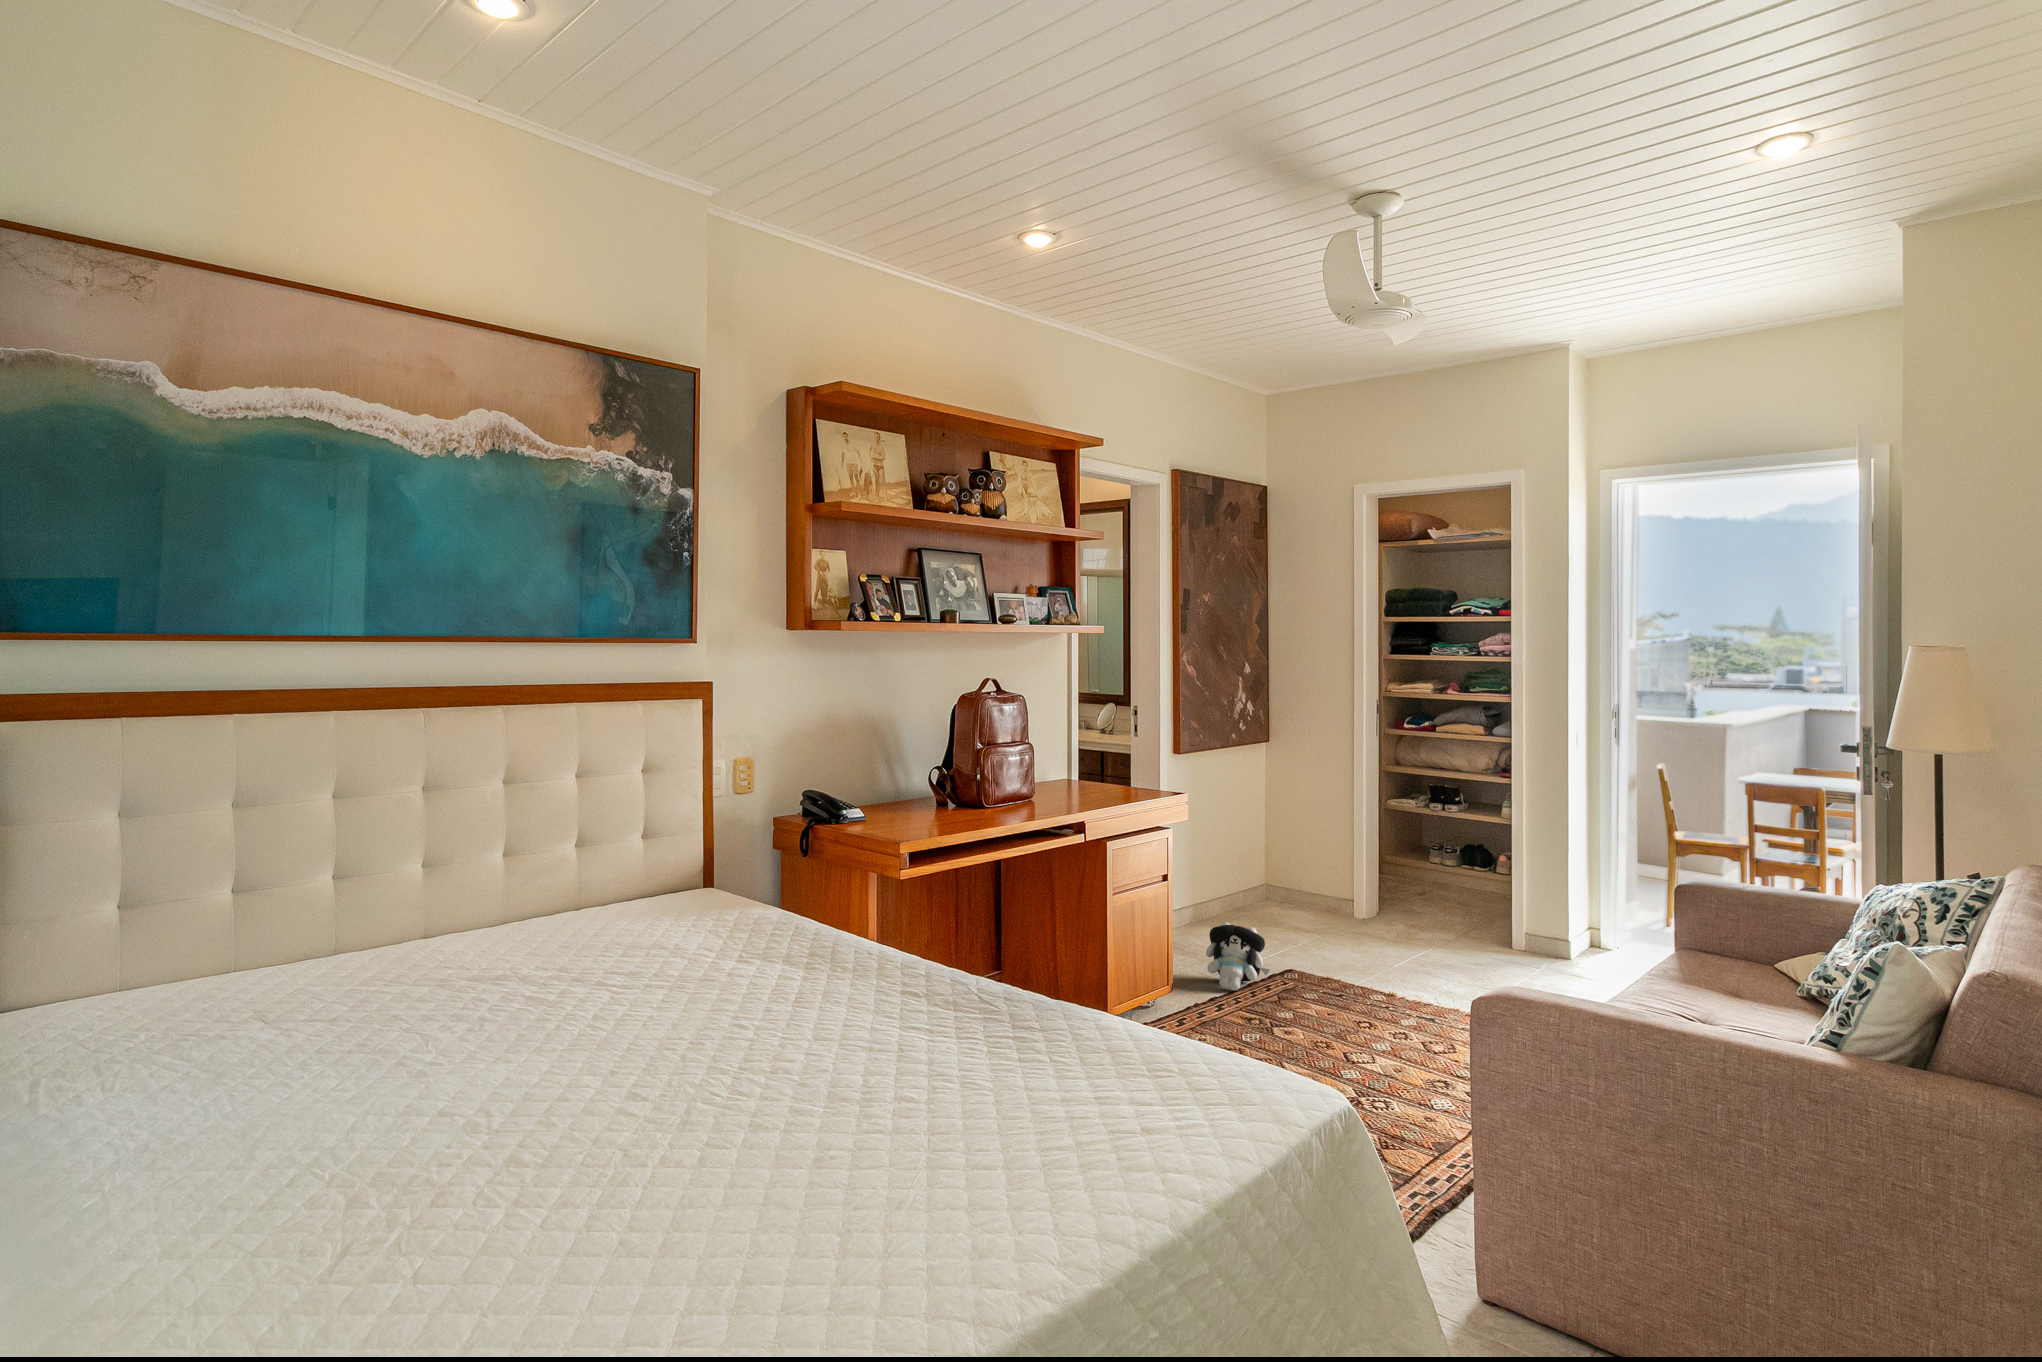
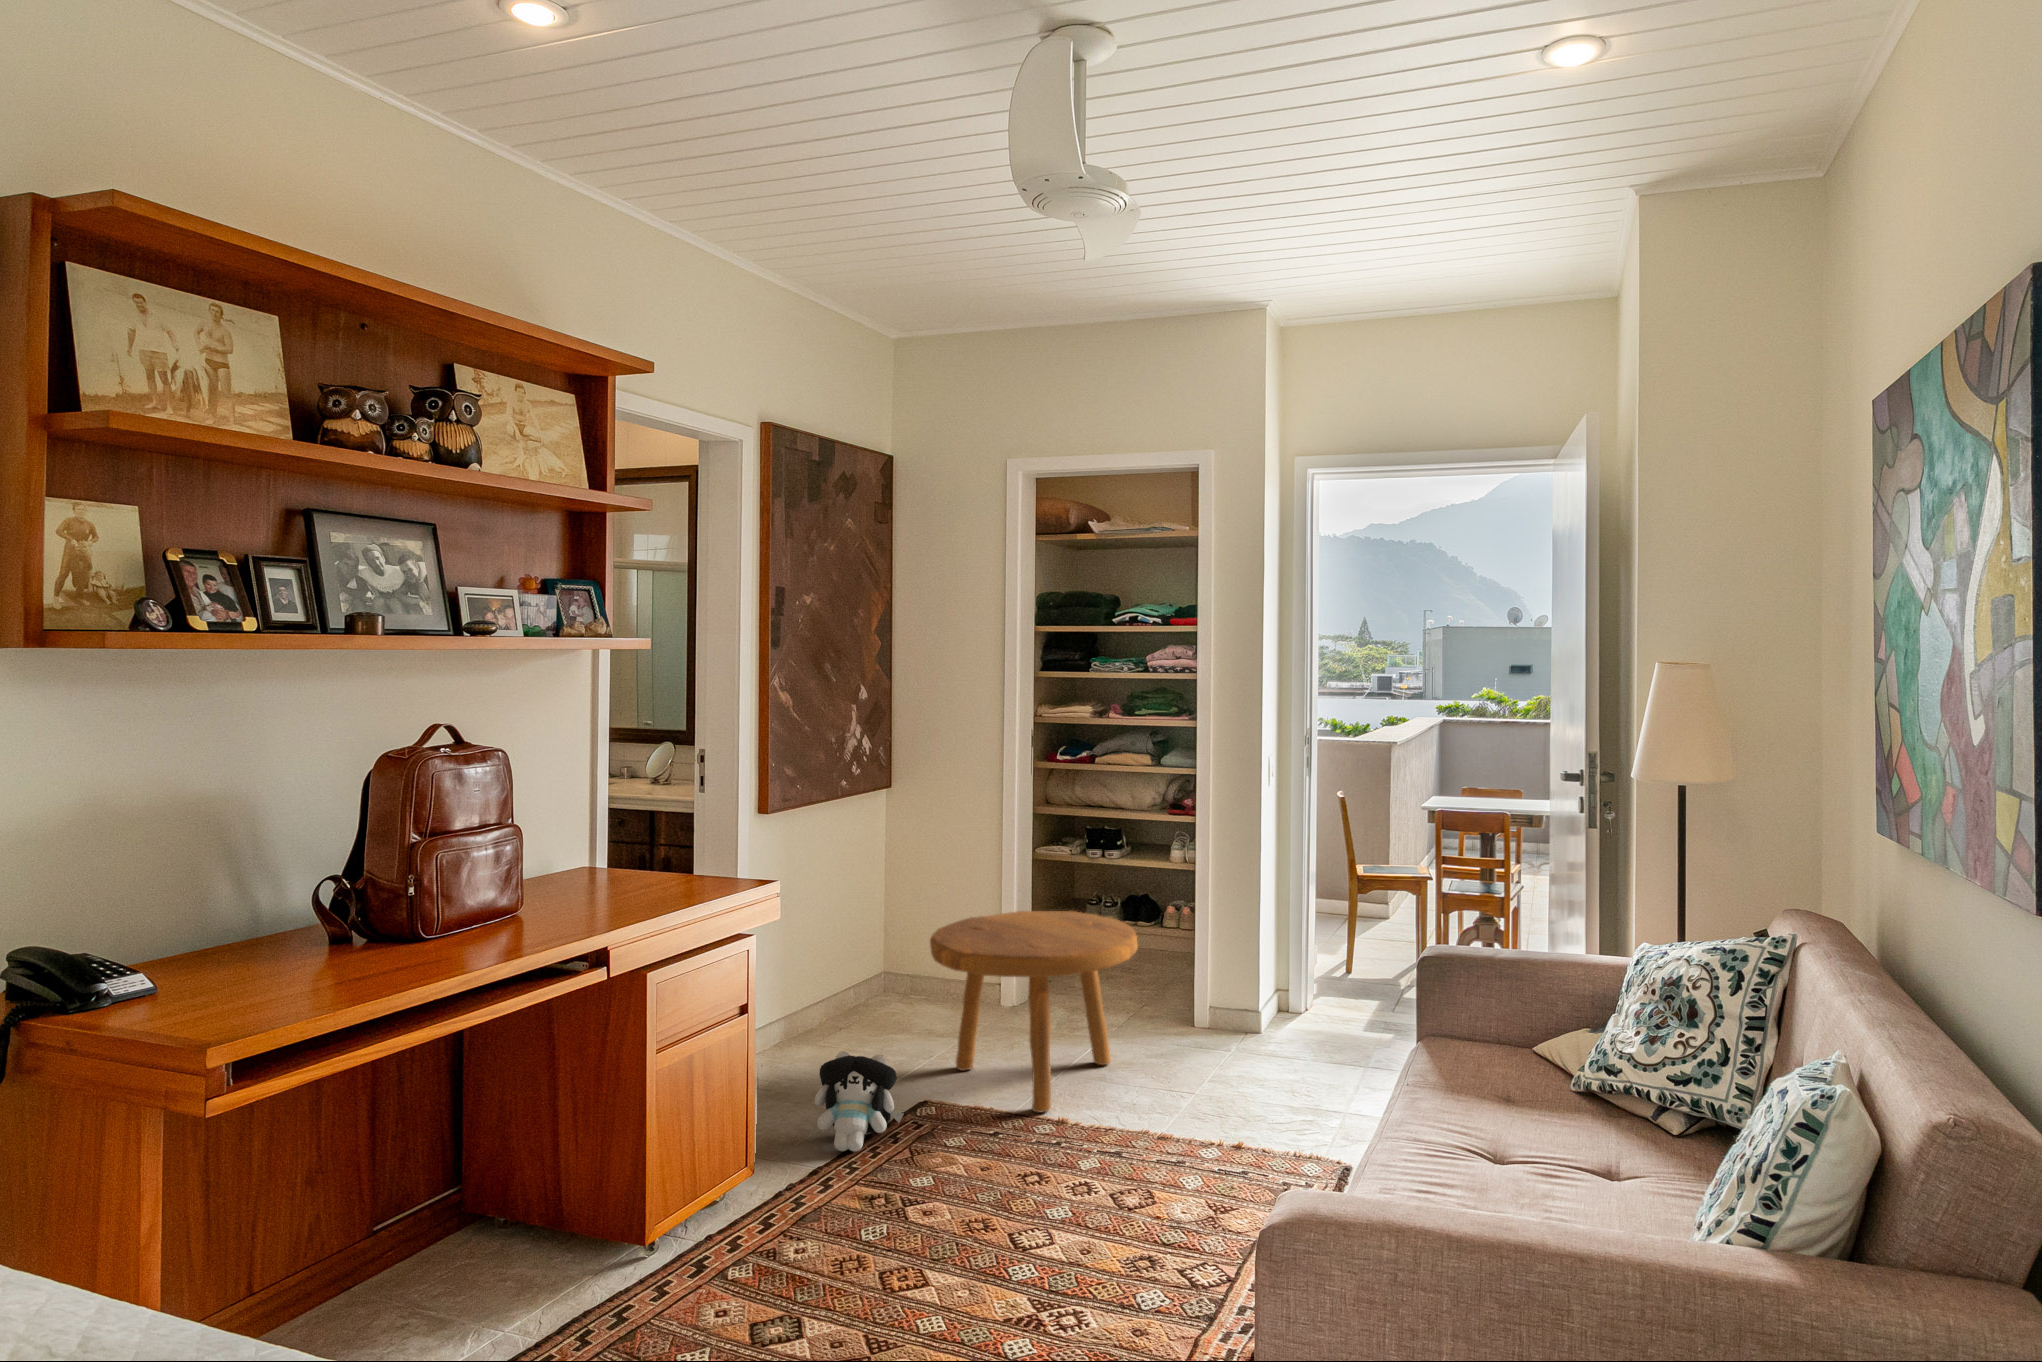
footstool: none [1291,840,1460,987] -> present [930,911,1138,1113]

